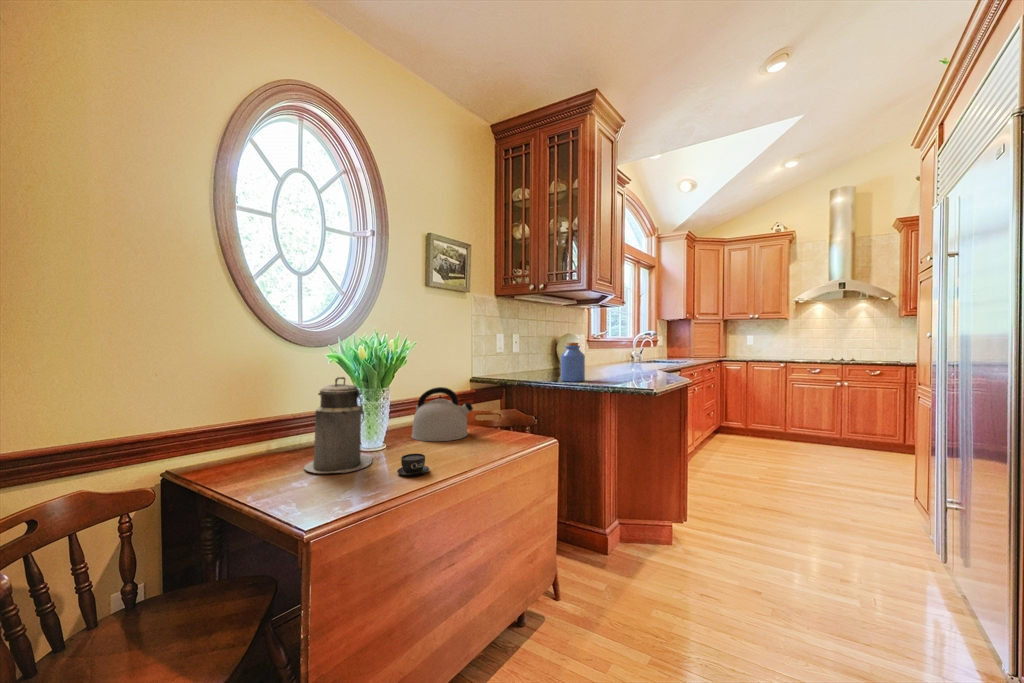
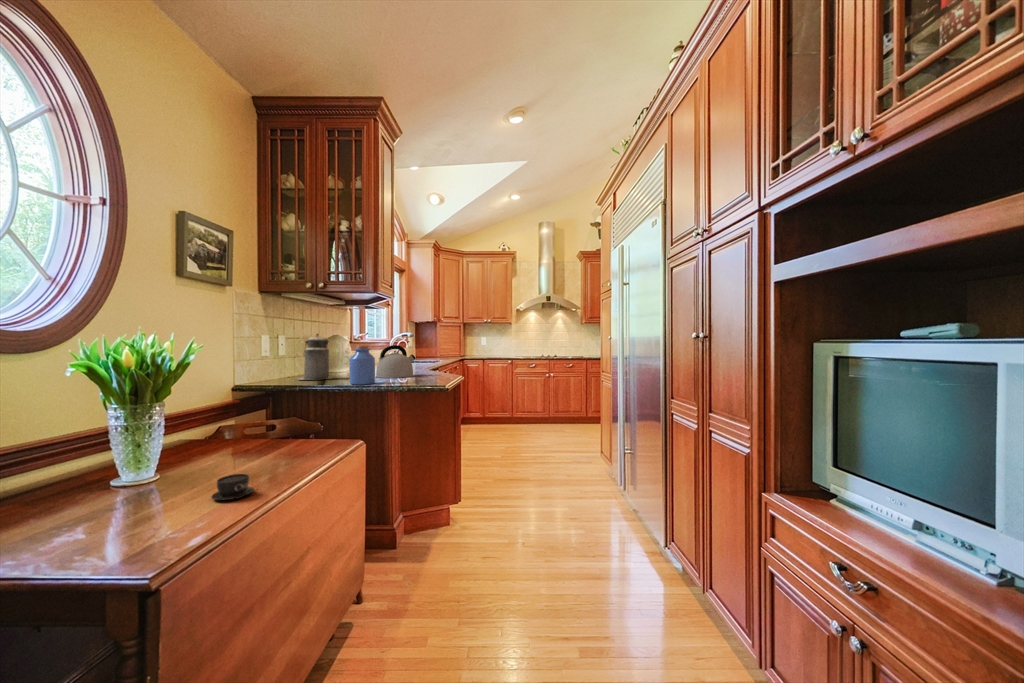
canister: present [304,377,372,473] -> present [298,334,332,380]
kettle: present [412,387,473,441] -> present [376,345,416,378]

